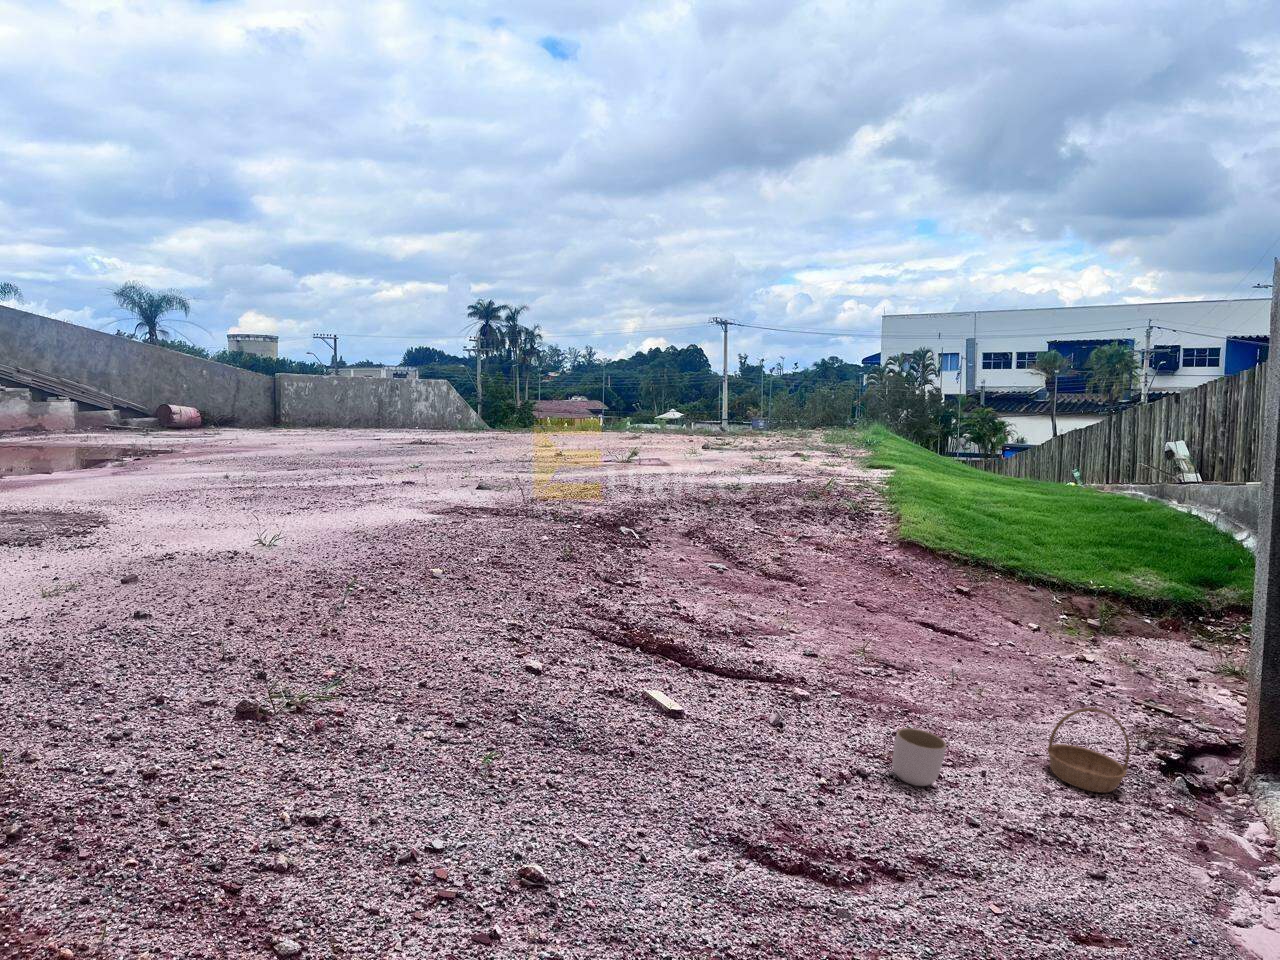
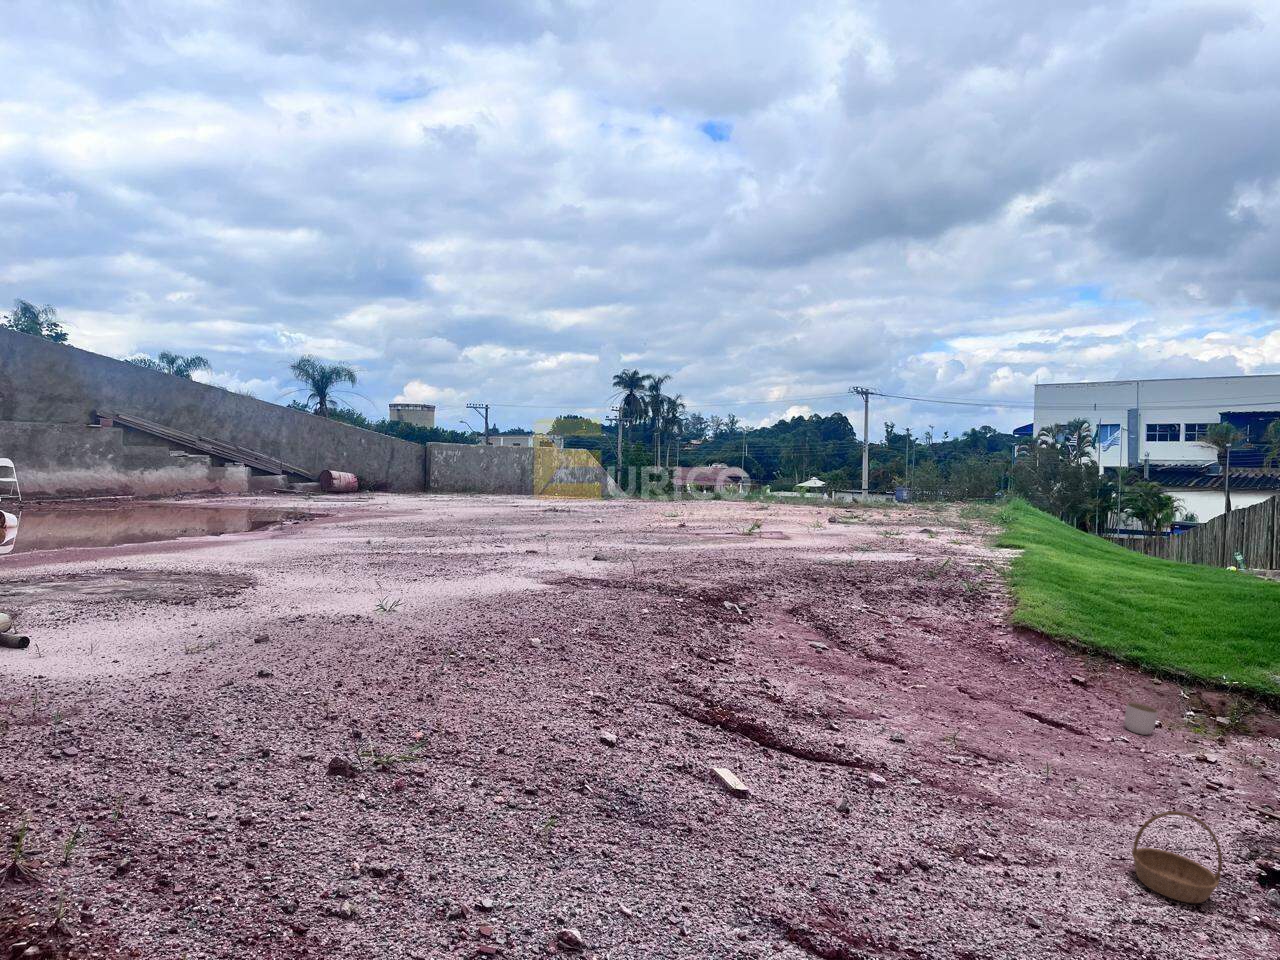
planter: present [892,728,946,786] -> present [1124,702,1158,735]

